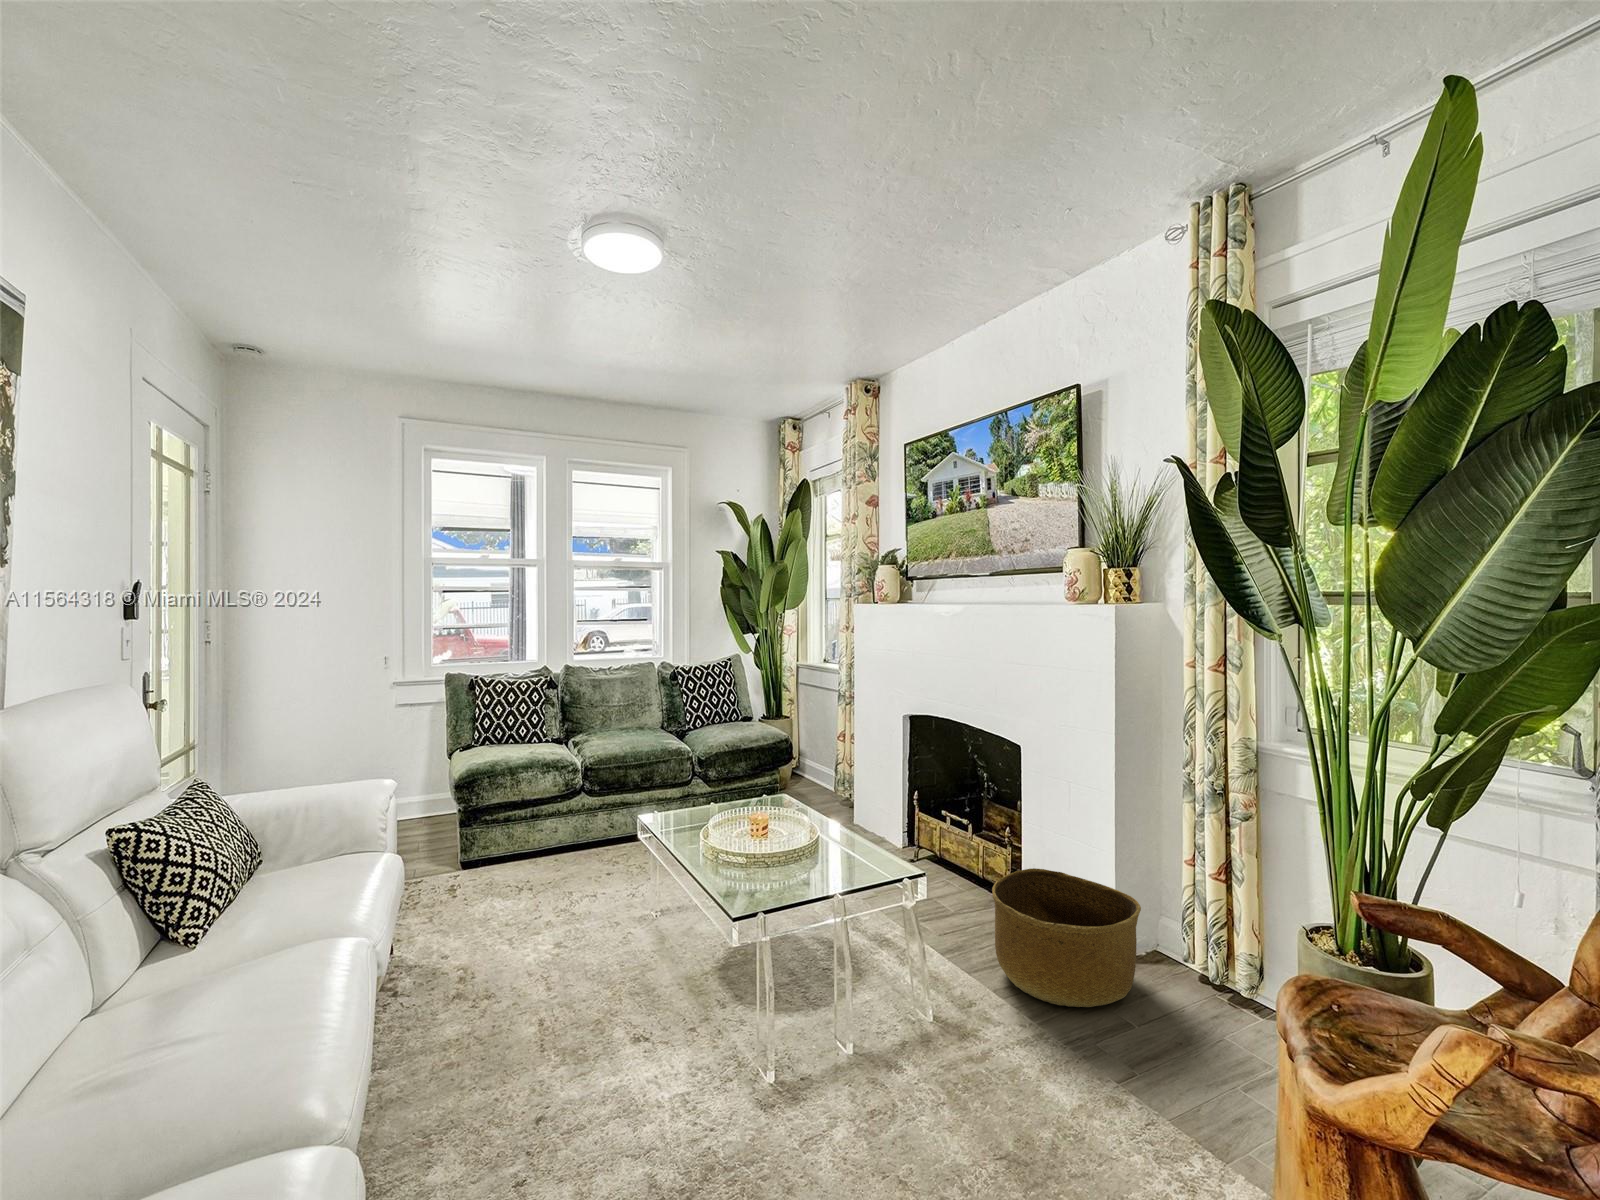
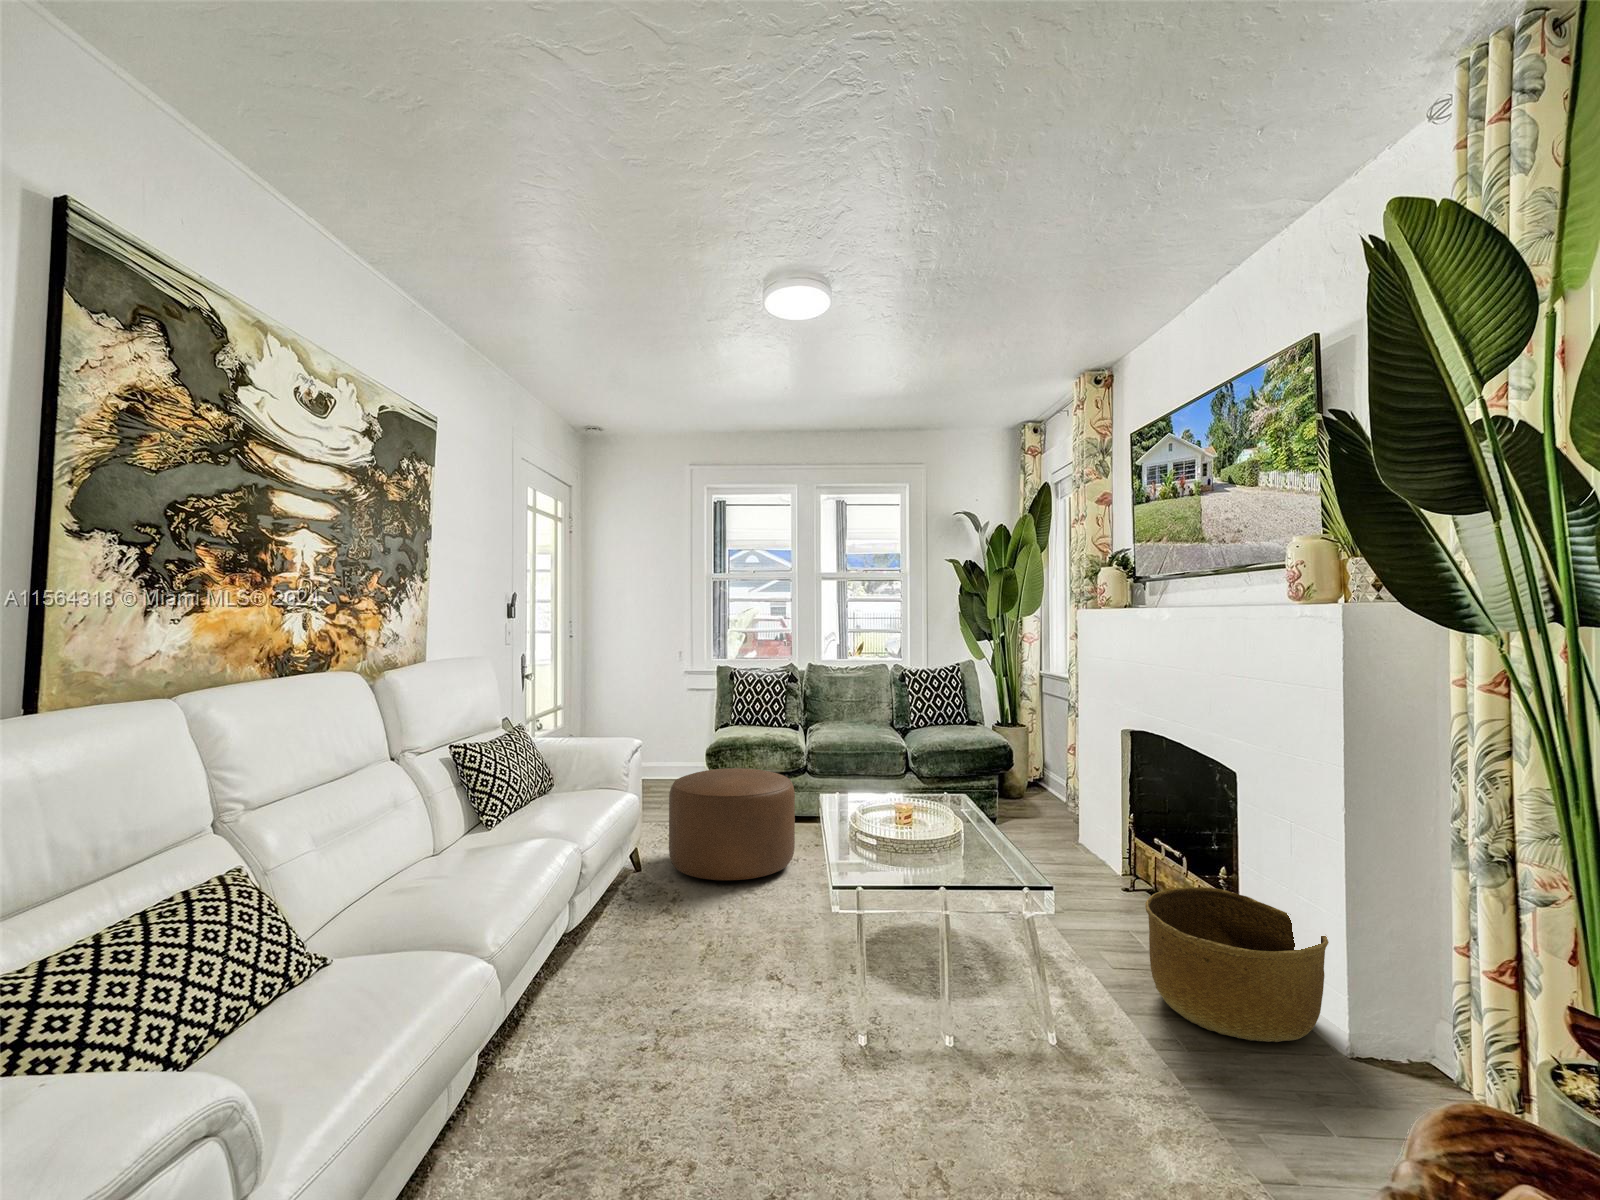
ottoman: none [431,799,592,942] -> present [669,768,795,880]

